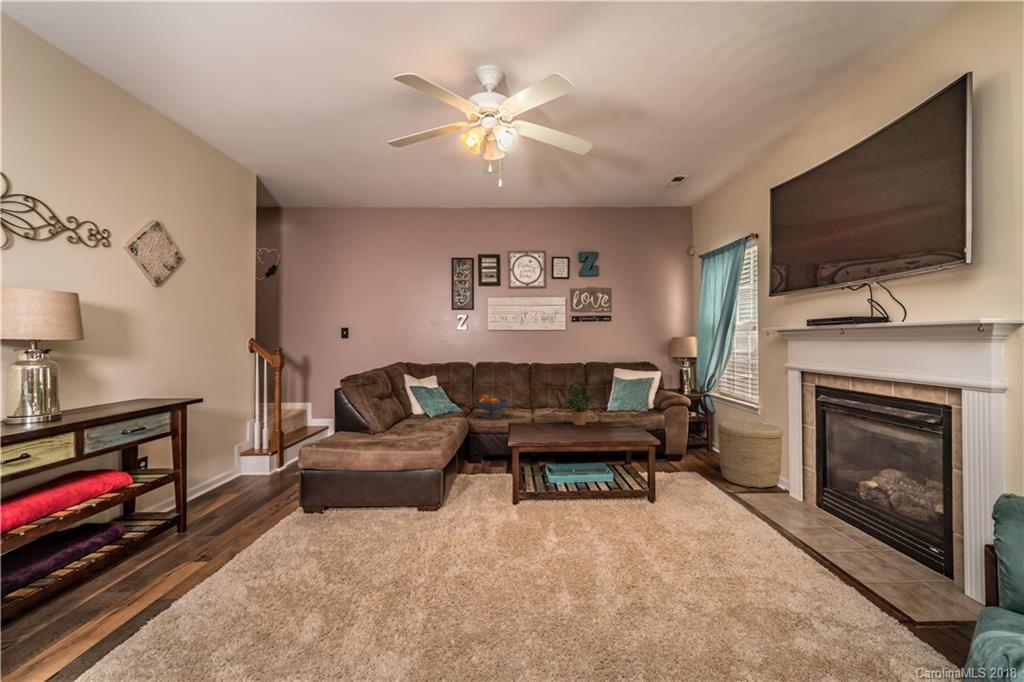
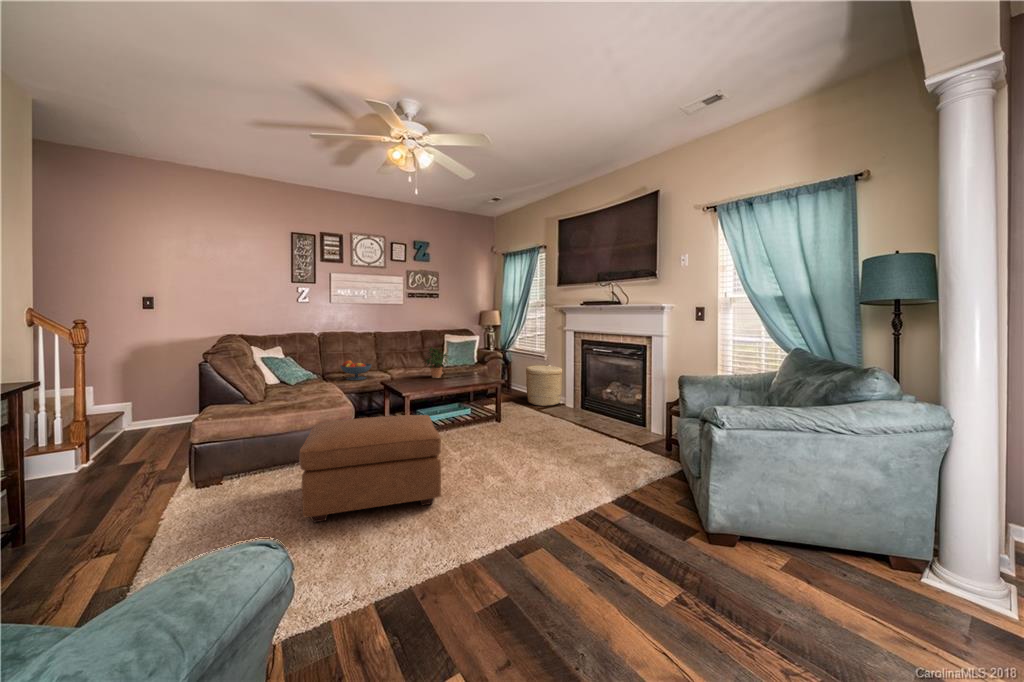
ottoman: none [317,470,505,614] -> present [299,415,441,522]

